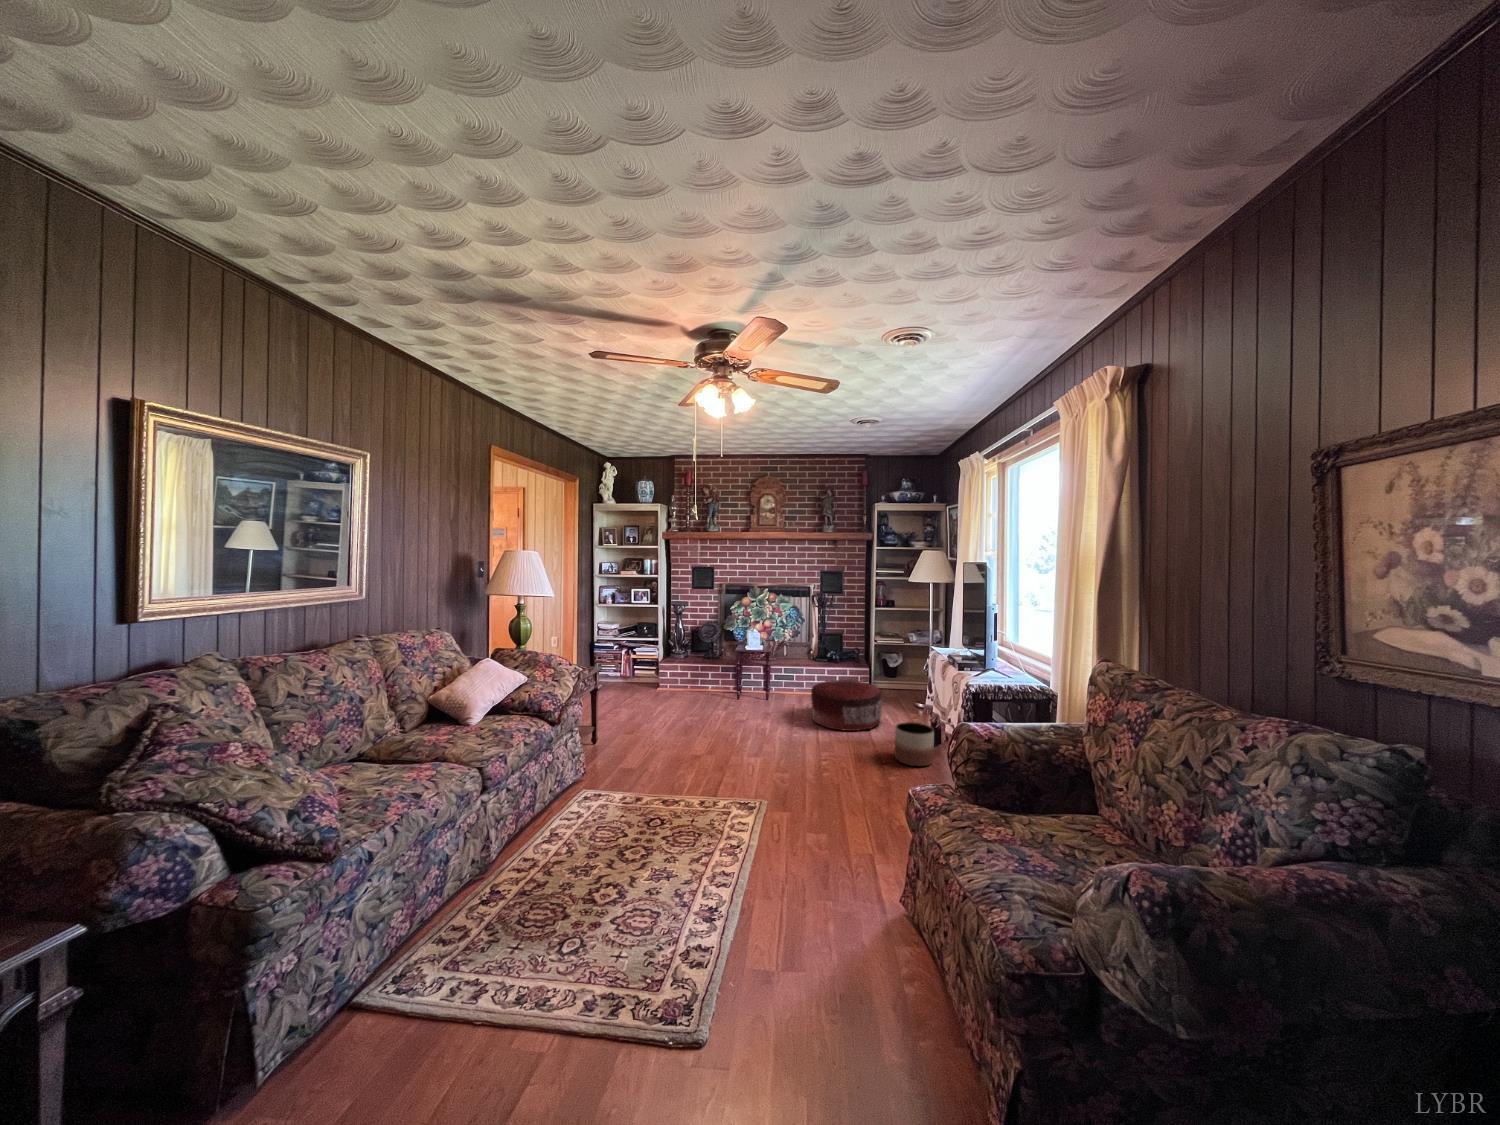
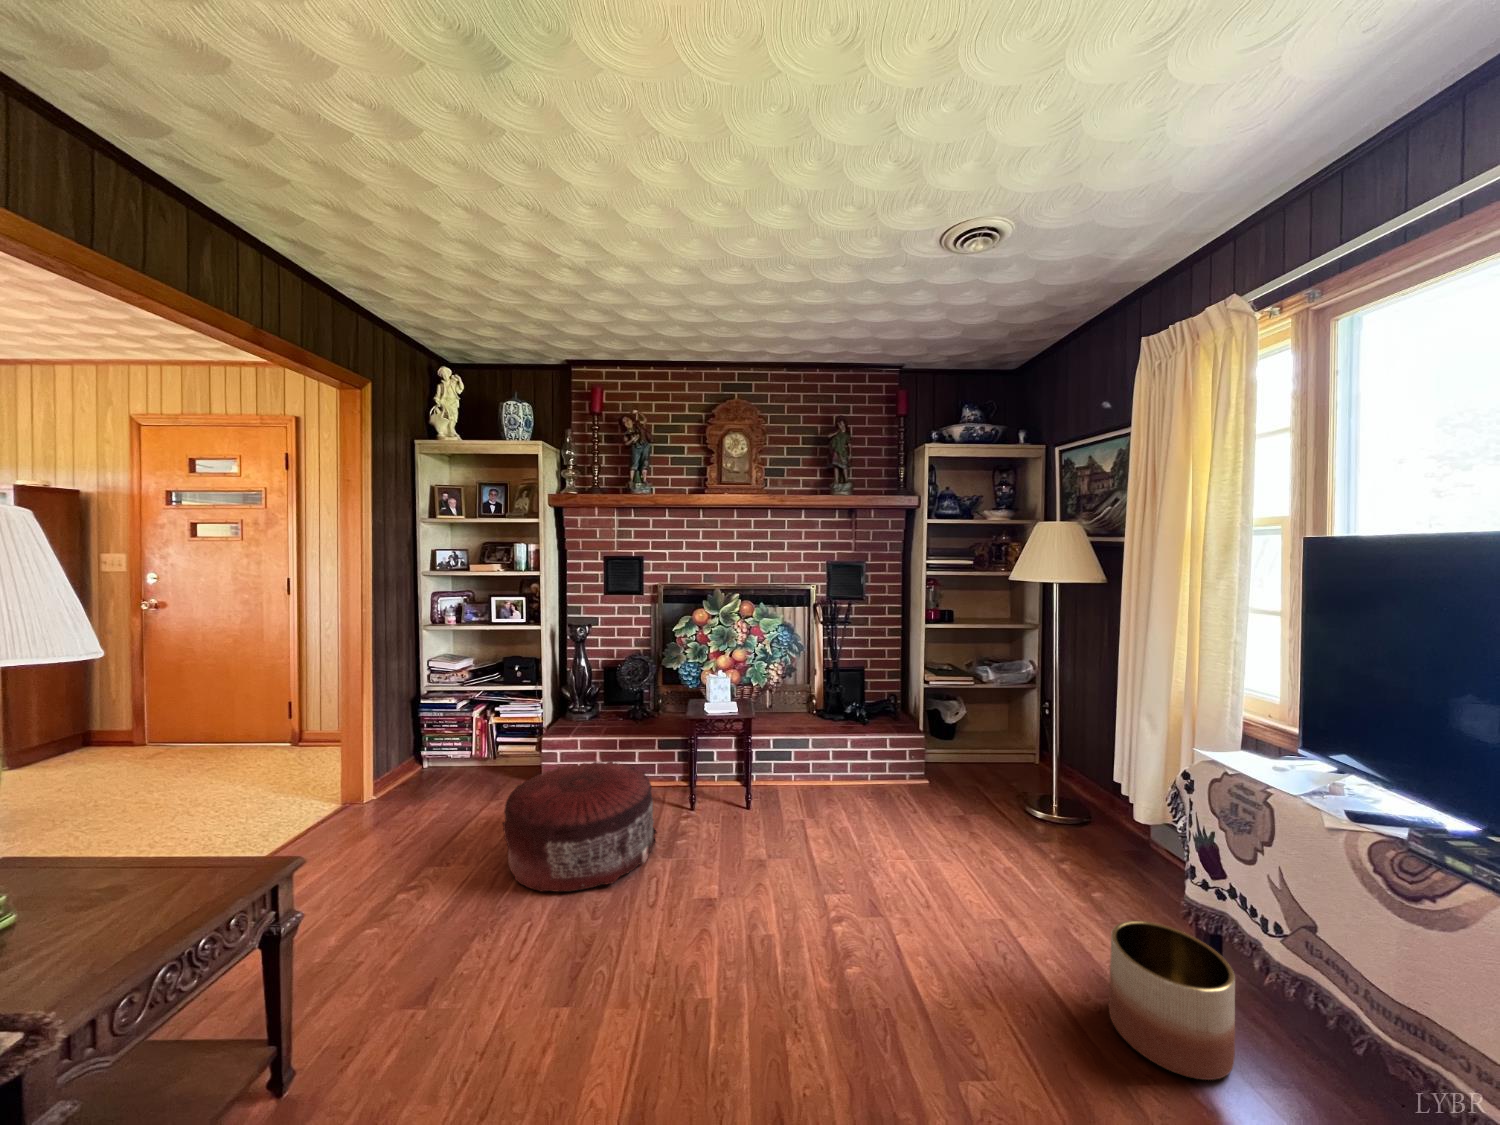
pouf: present [811,680,882,731] -> present [503,761,657,892]

